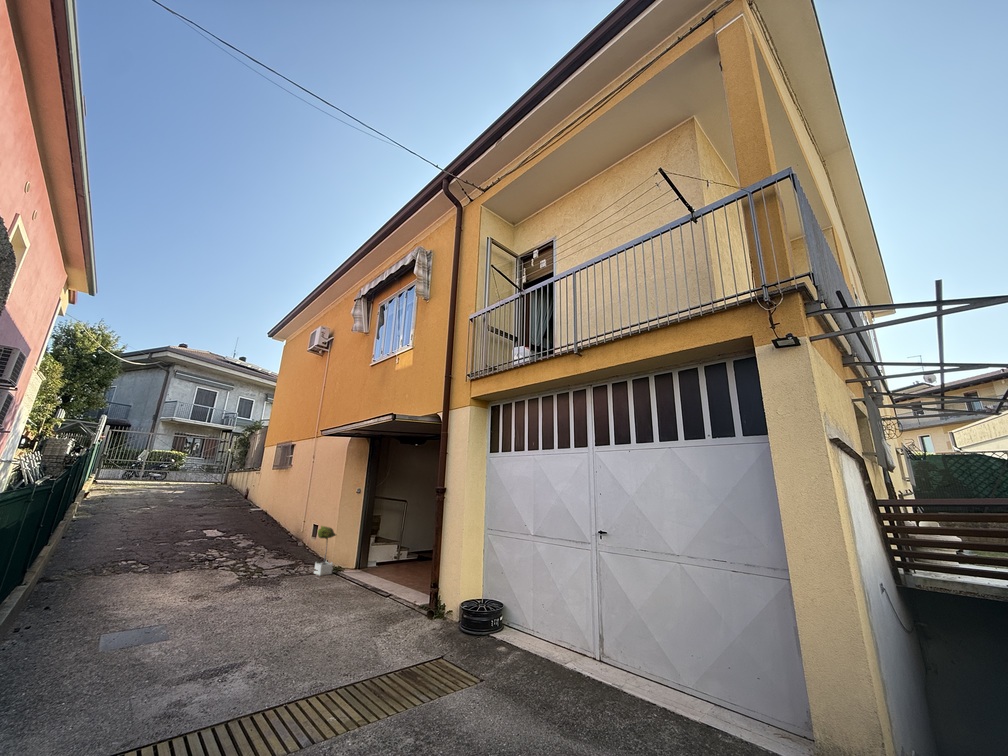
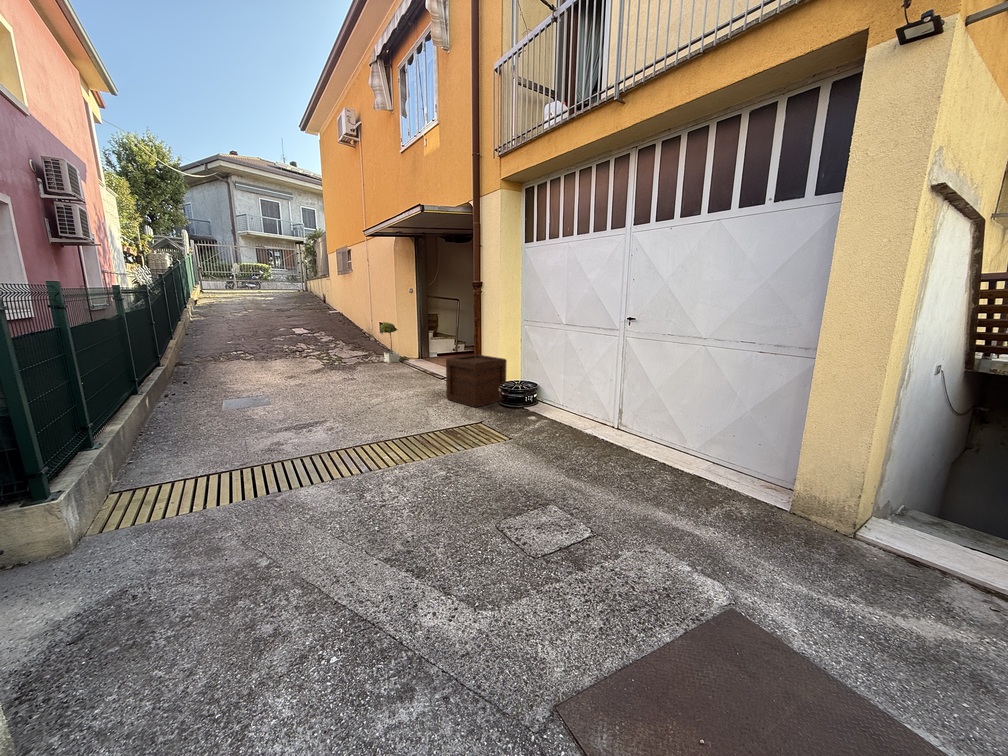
wooden crate: none [396,568,468,636] -> present [446,355,507,407]

